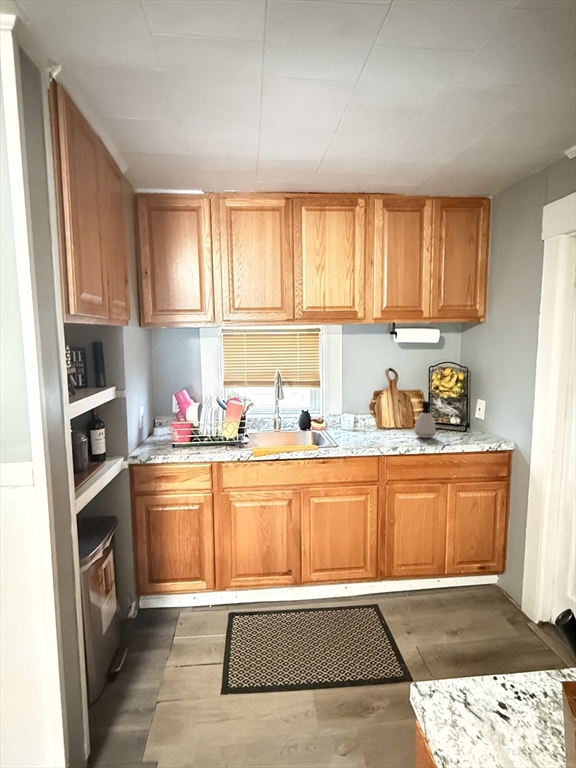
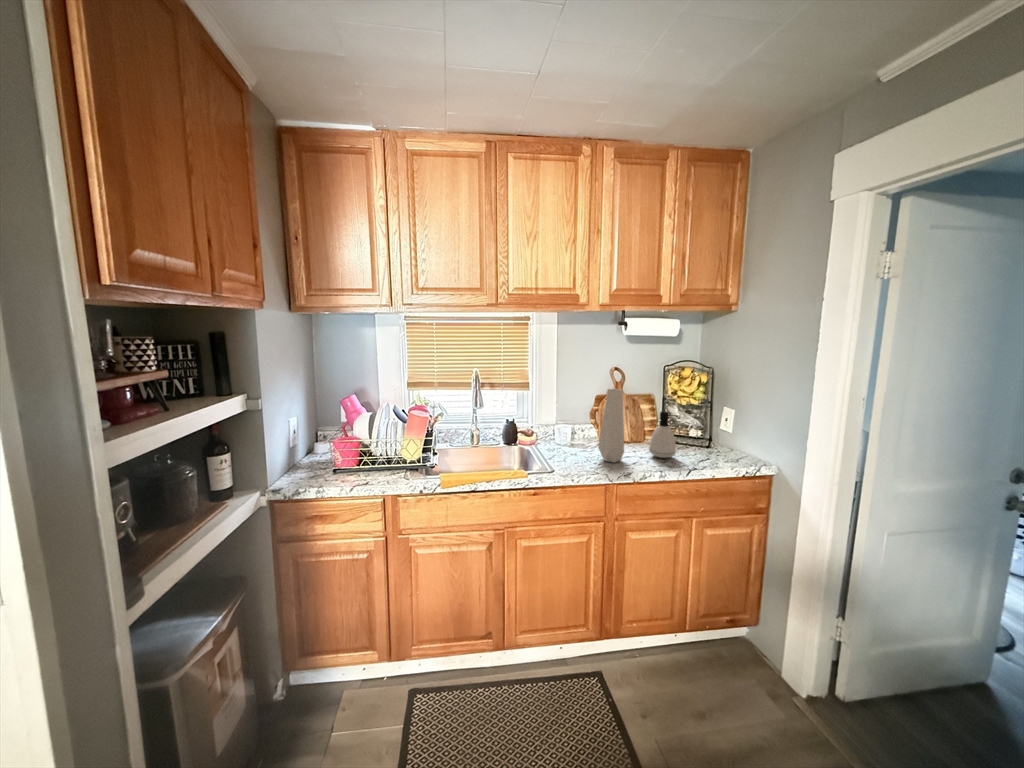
vase: none [374,384,394,441] -> present [598,389,624,462]

